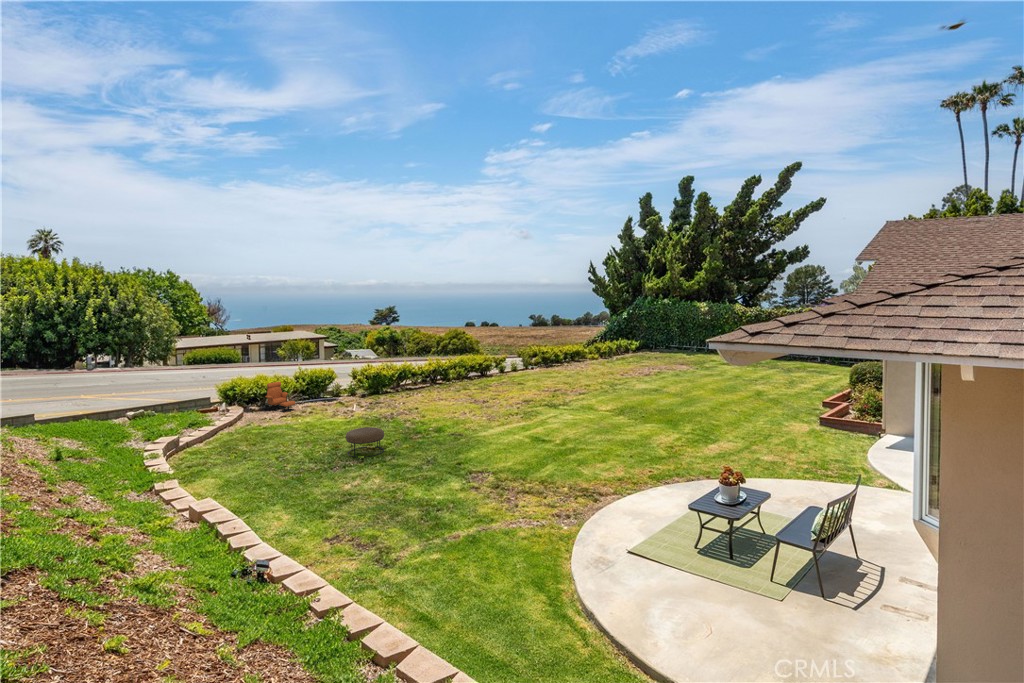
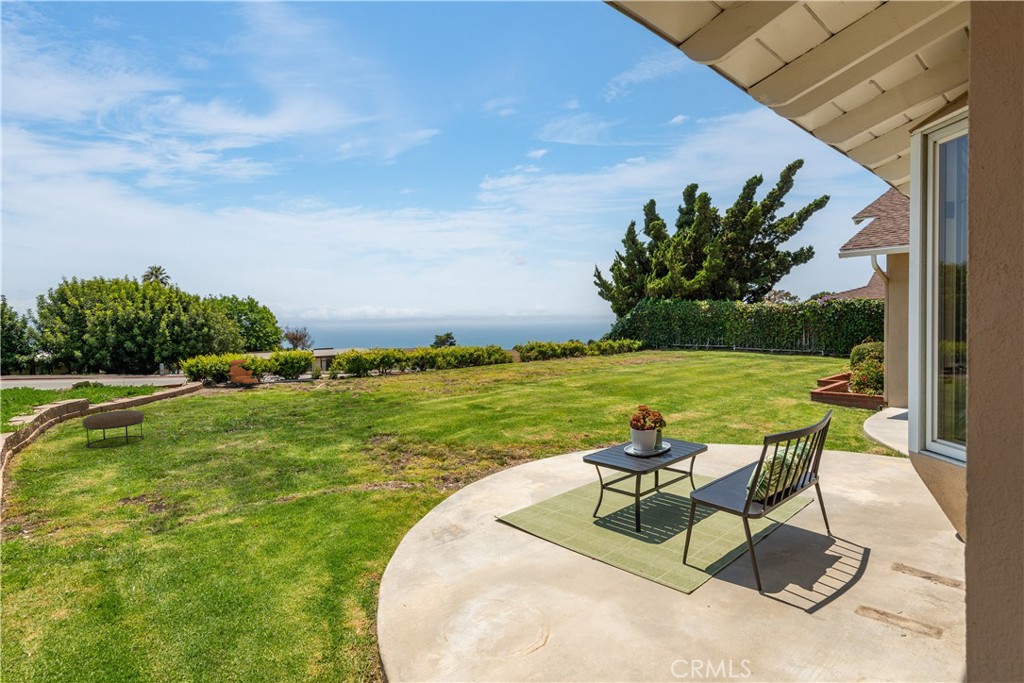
ottoman: present [346,427,384,457] -> present [82,410,144,448]

